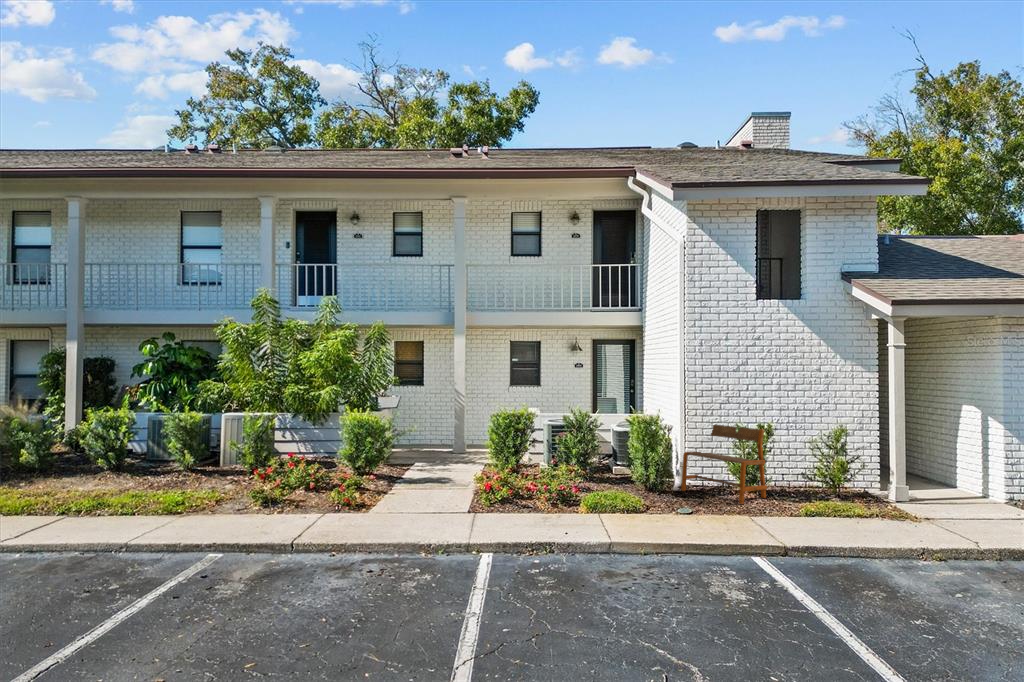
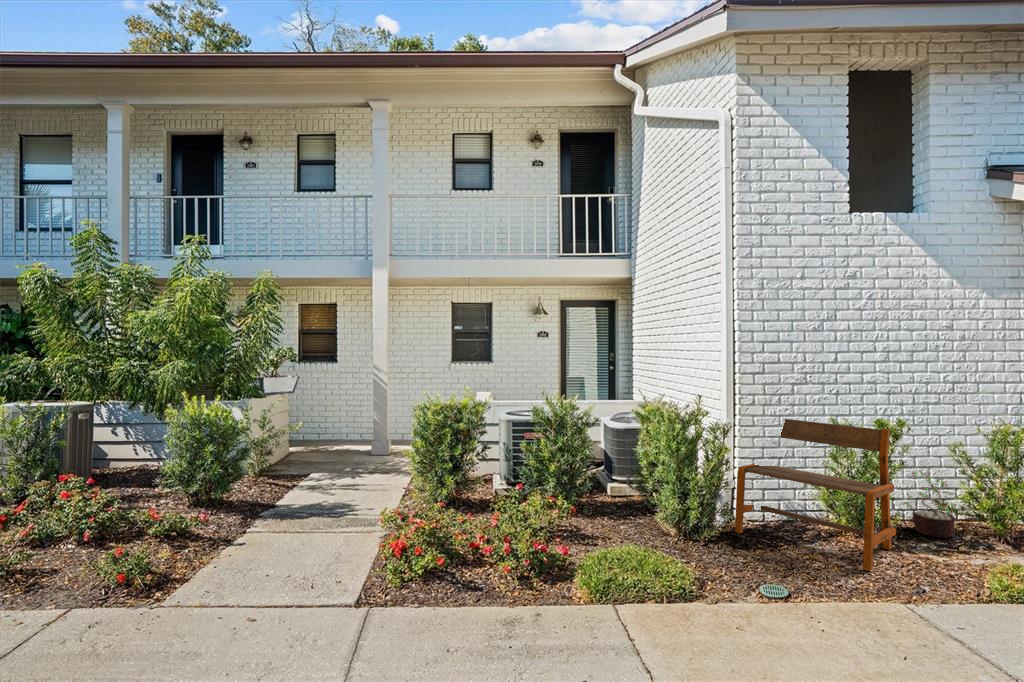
decorative plant: none [785,456,813,495] -> present [903,471,956,538]

